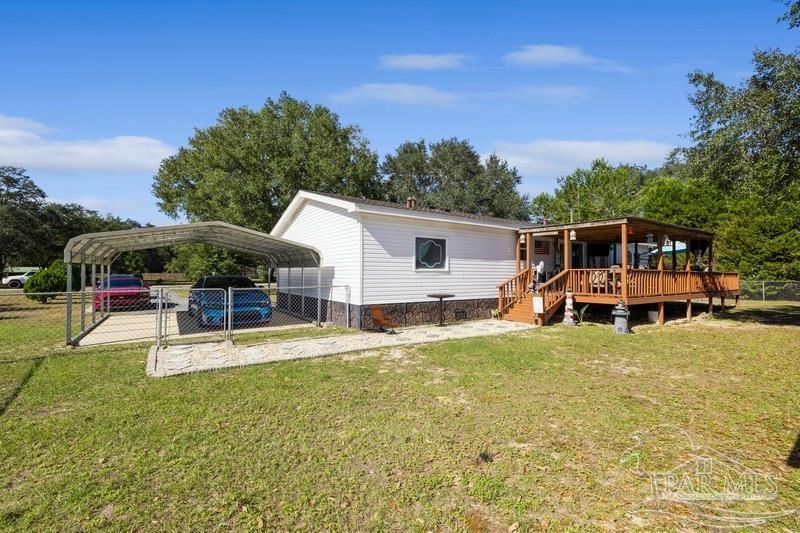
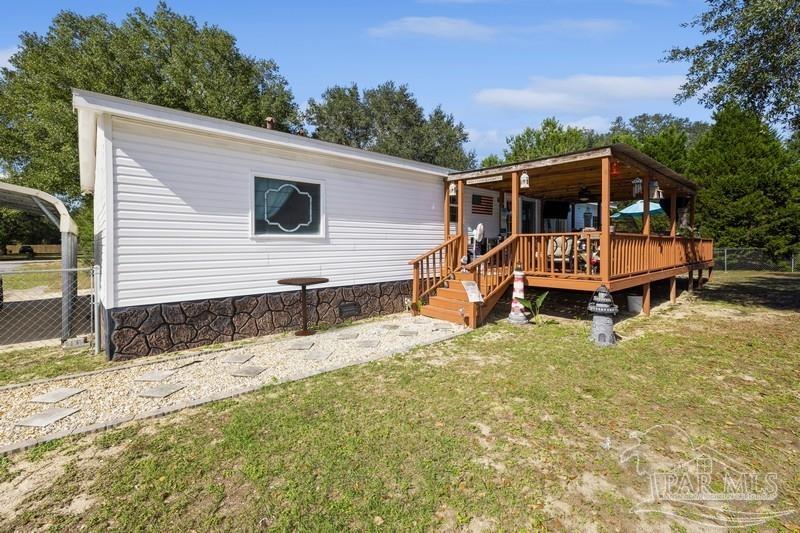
lounge chair: present [370,305,399,334] -> none [137,304,194,368]

